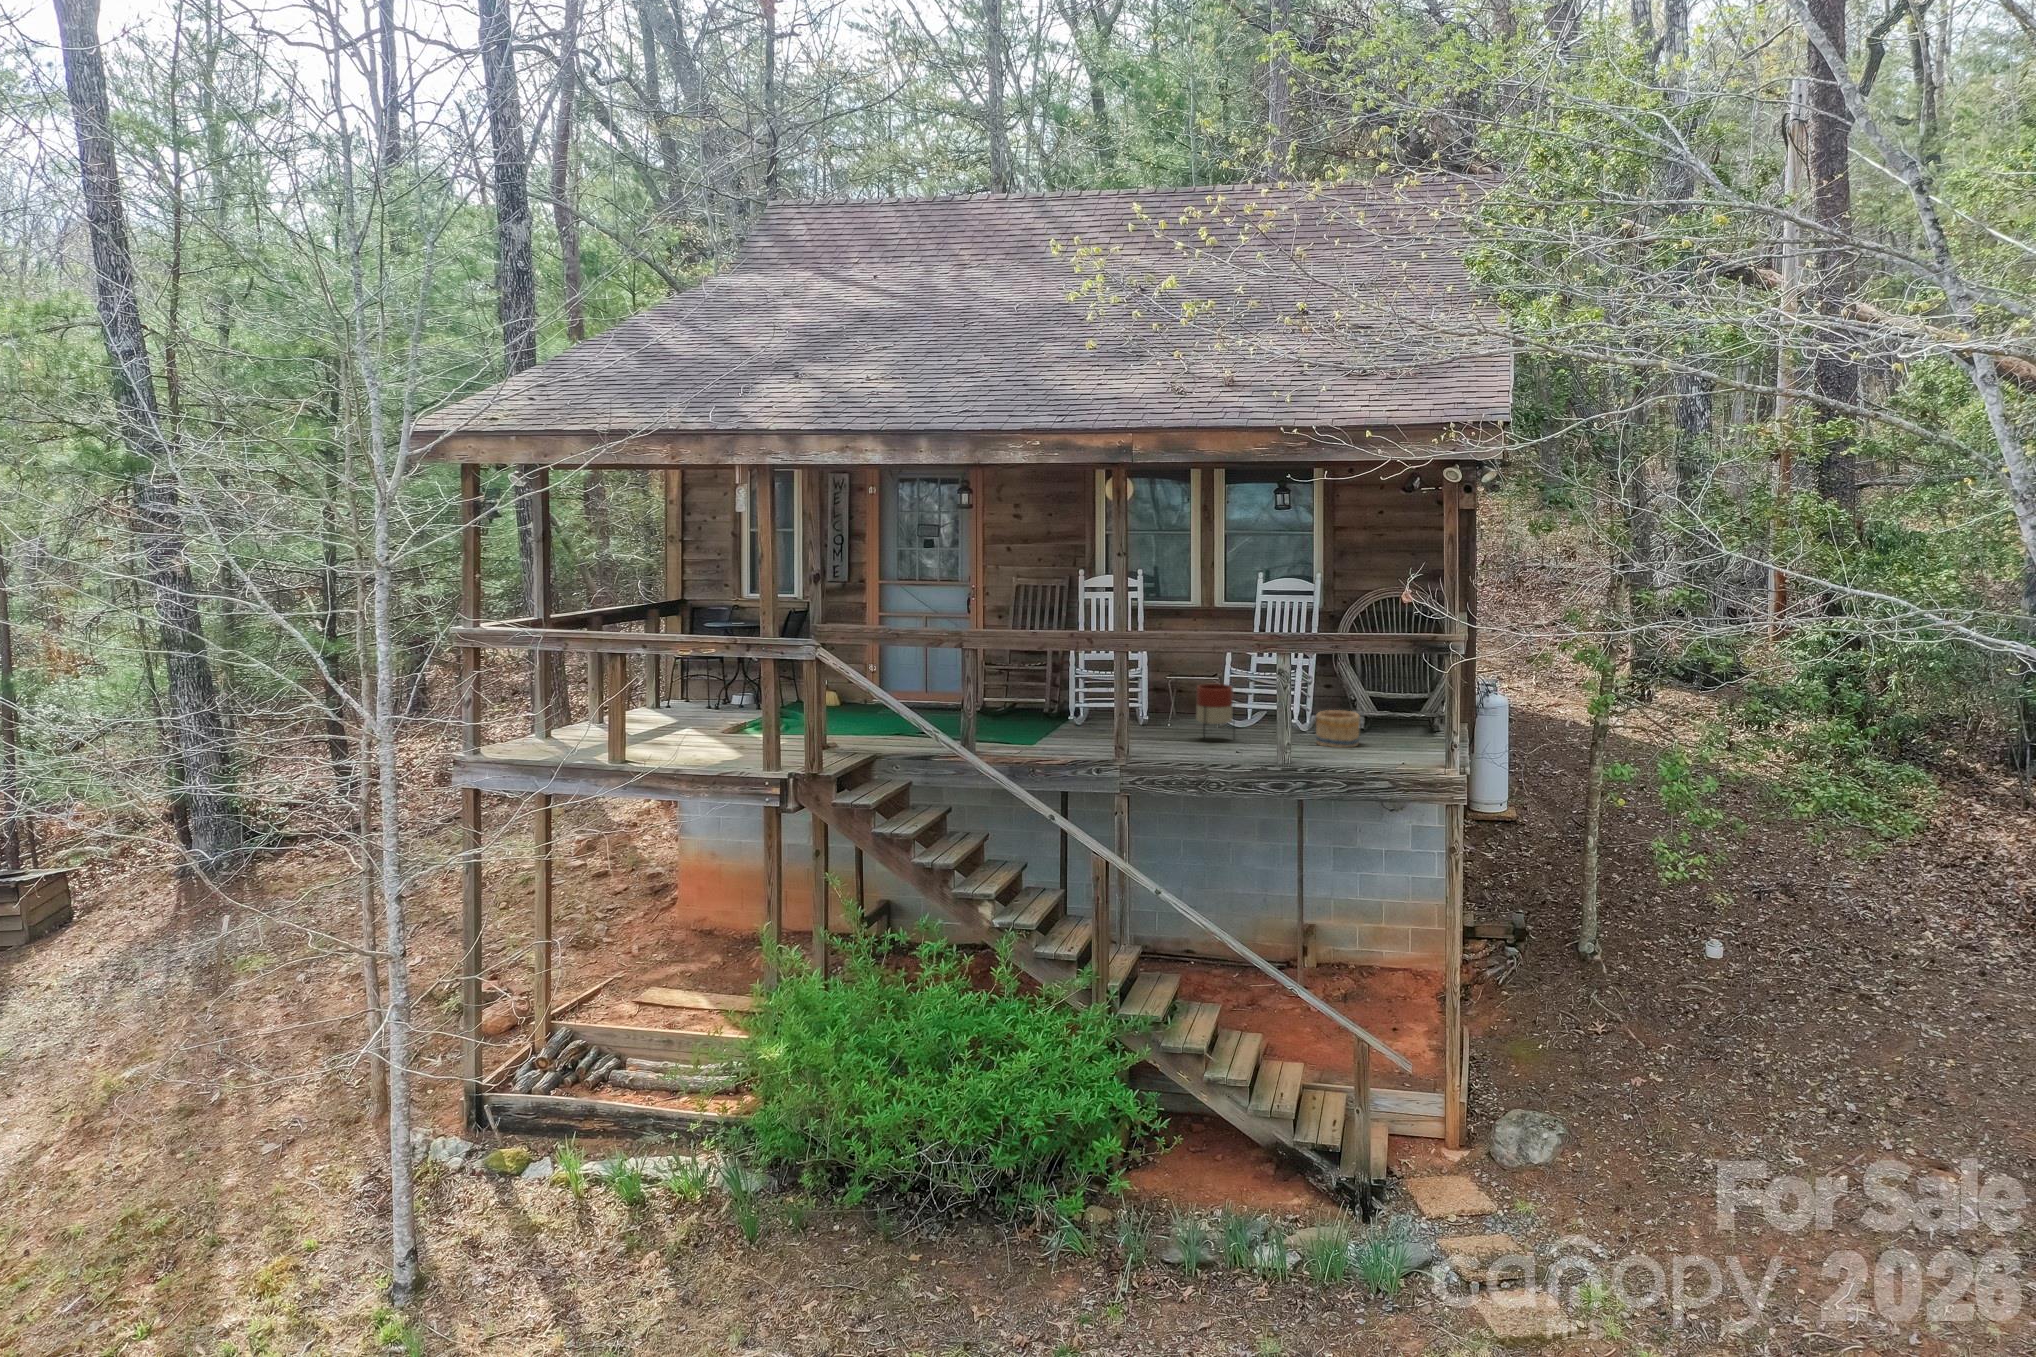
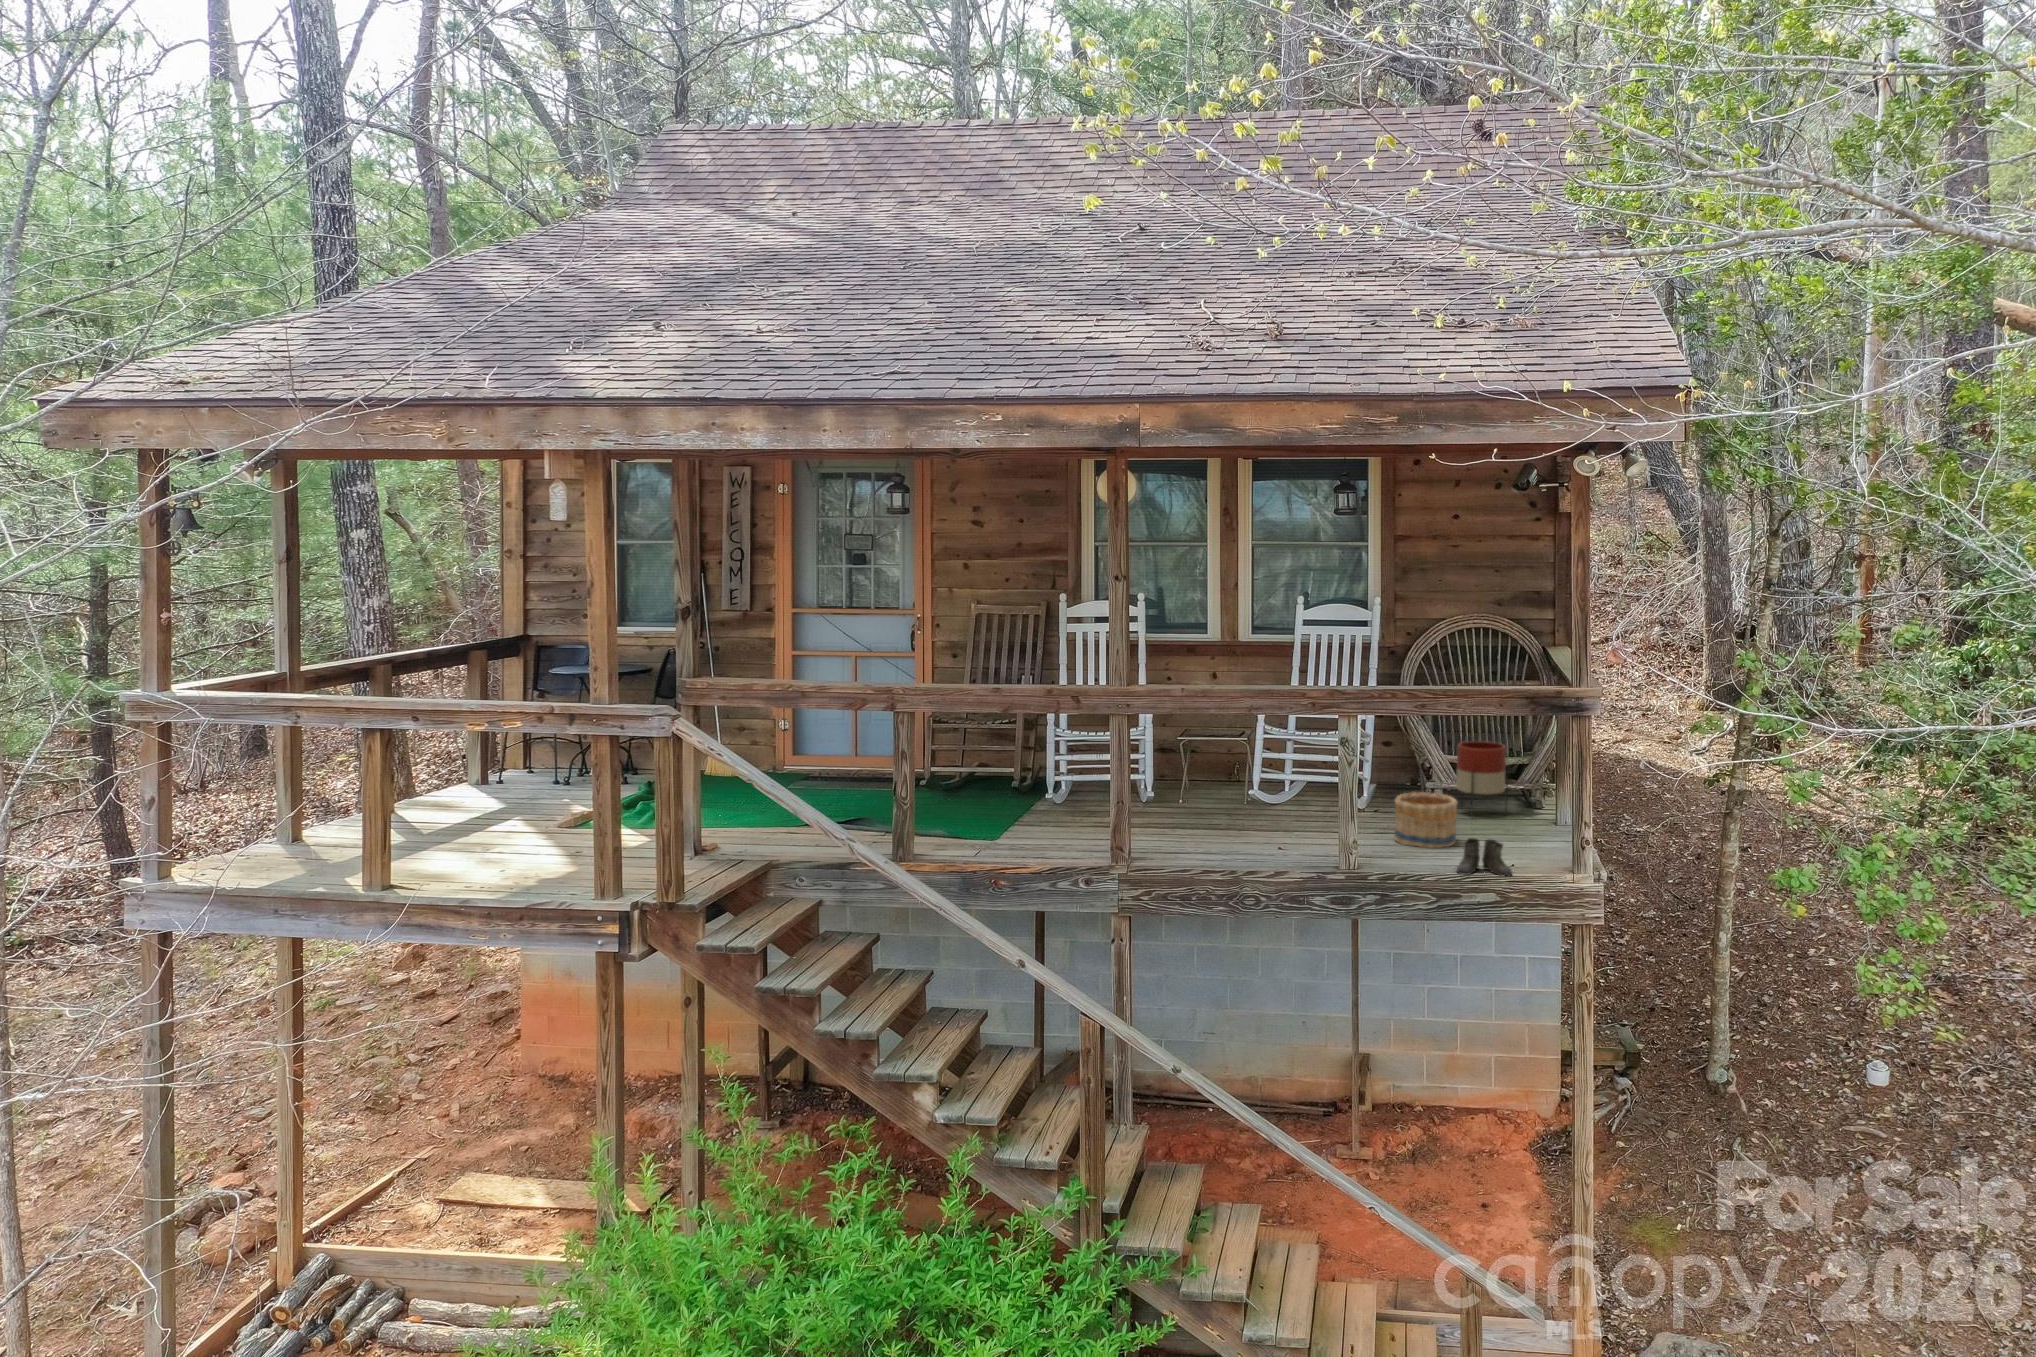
planter: present [1196,684,1234,735] -> present [1456,741,1508,817]
boots: none [1349,737,1389,763] -> present [1457,838,1512,876]

